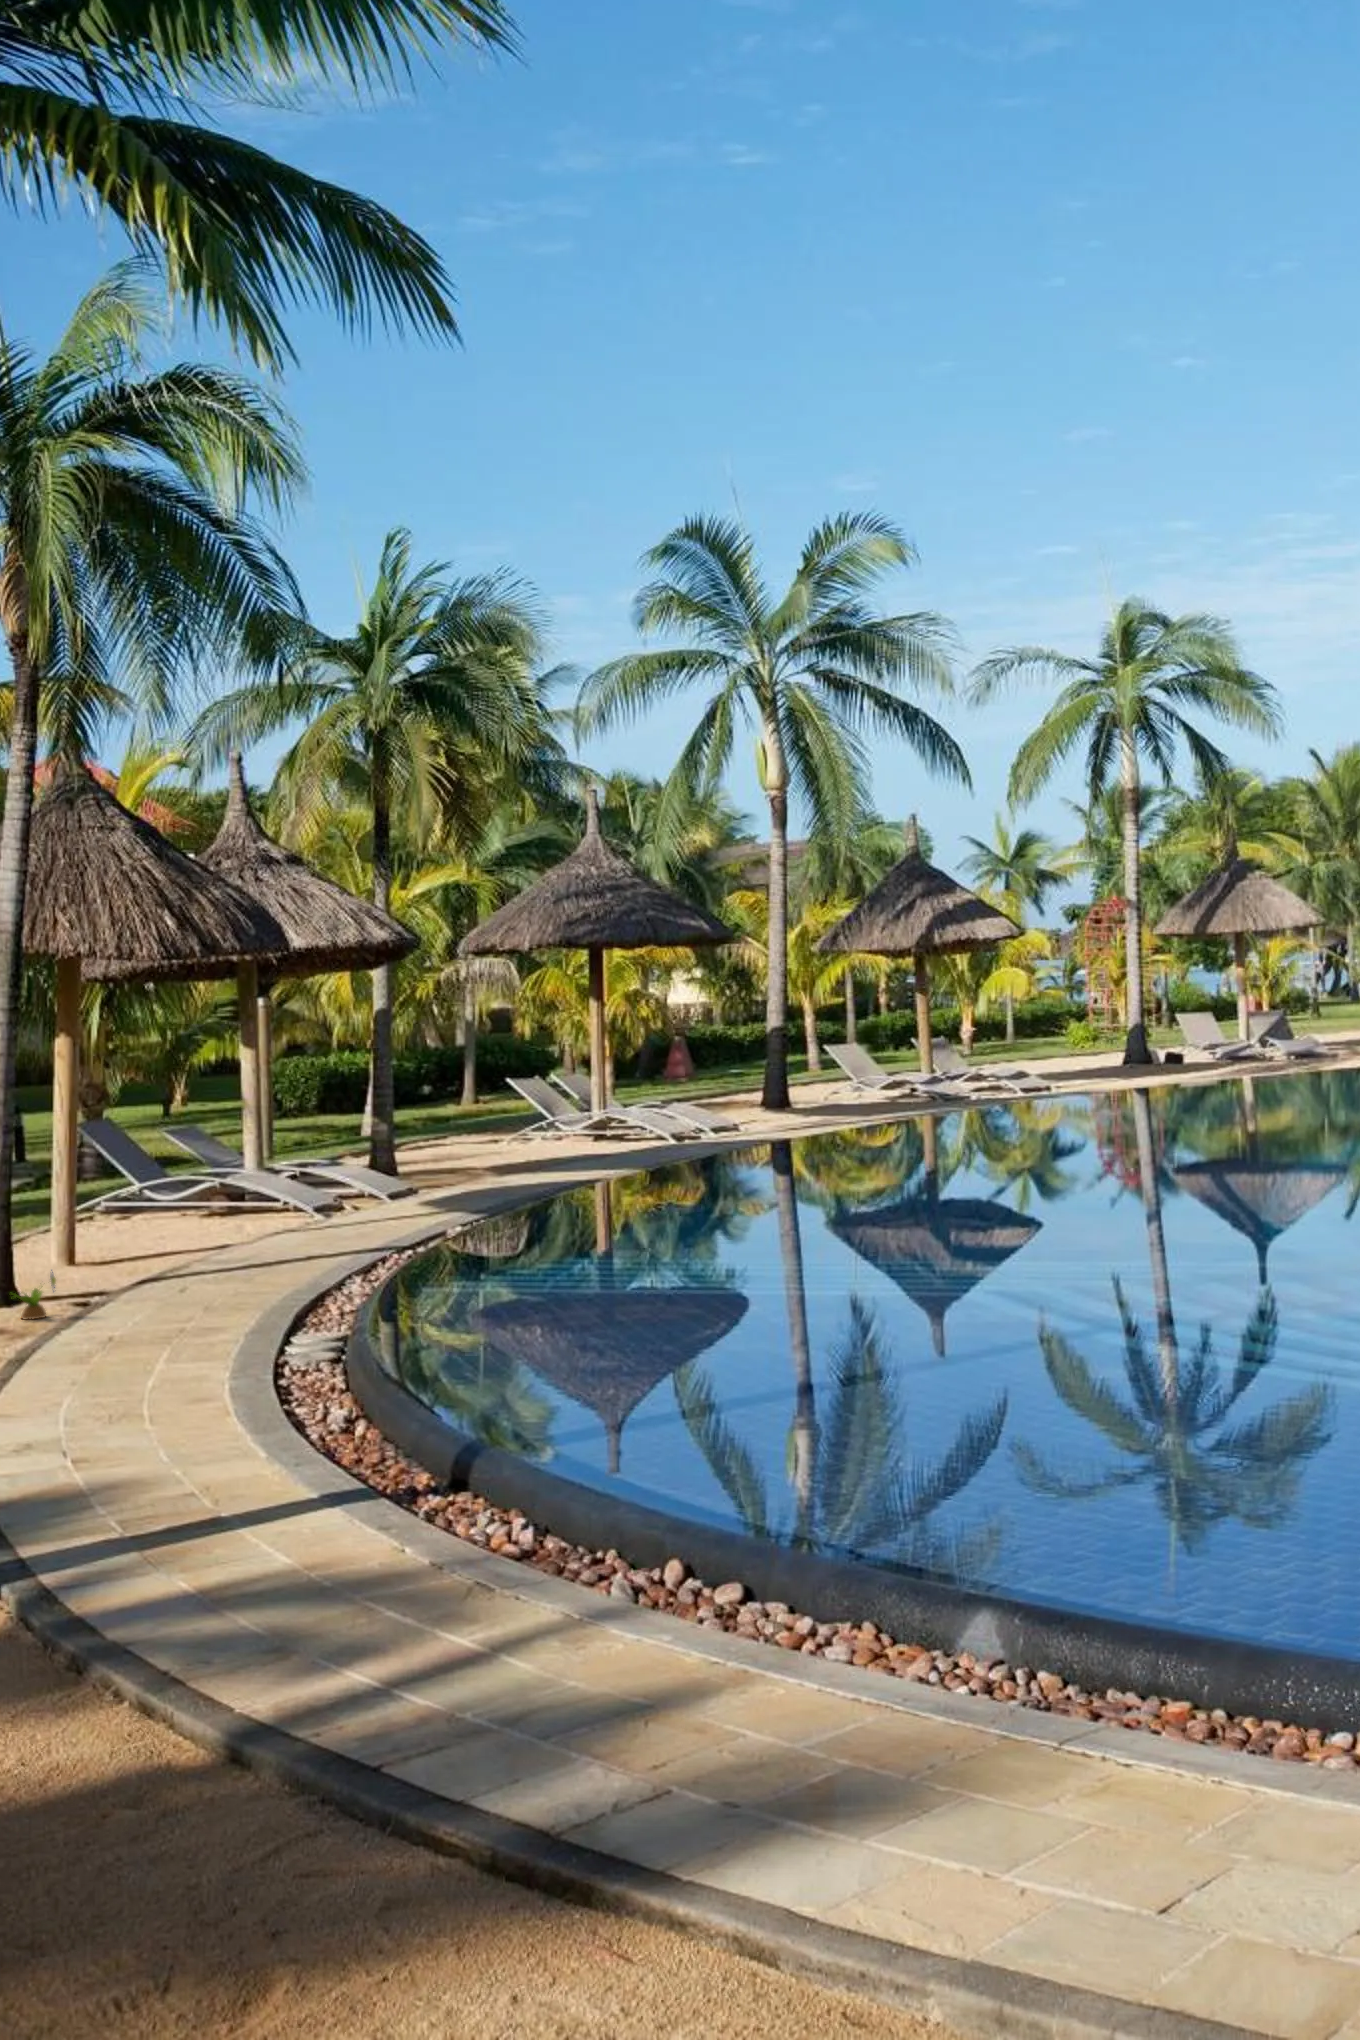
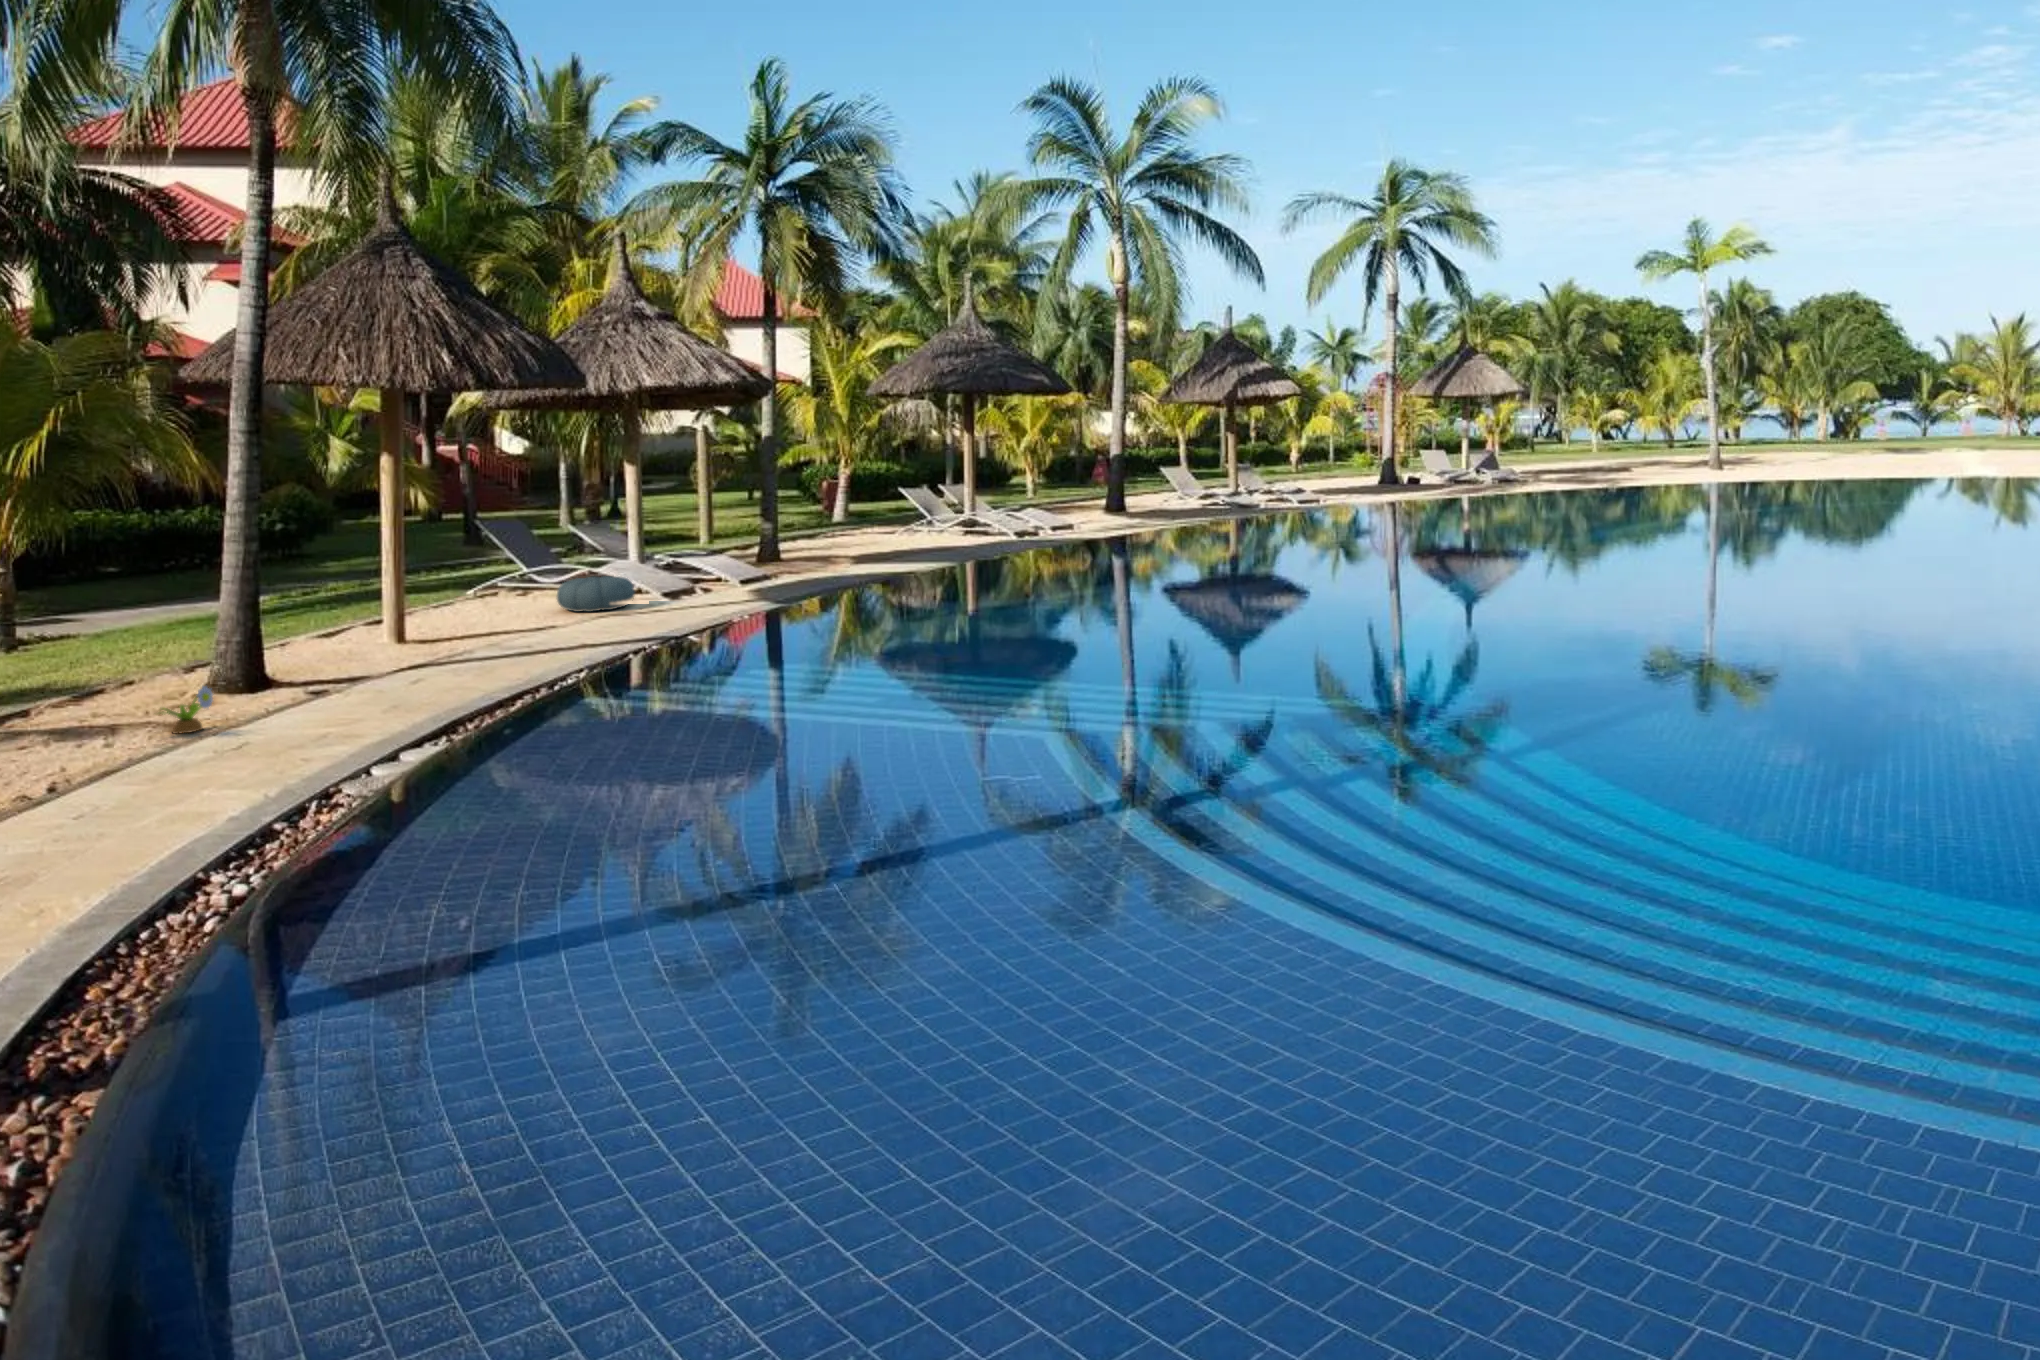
pouf: none [206,1182,292,1225] -> present [557,576,635,612]

